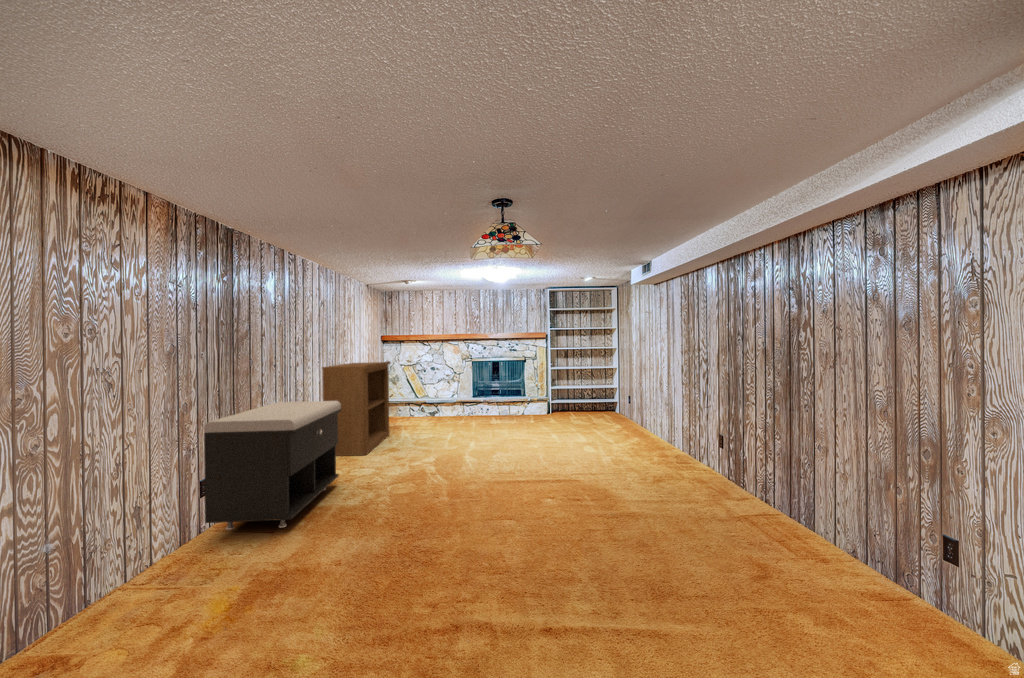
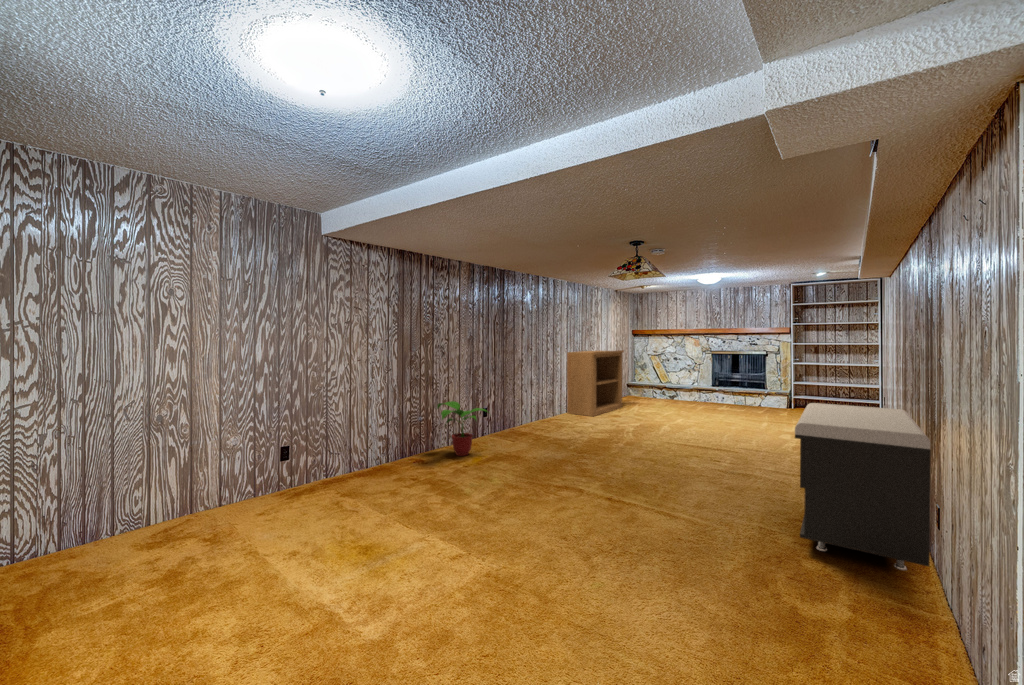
storage bench: present [204,401,341,530] -> present [795,403,931,570]
potted plant: none [95,489,248,614] -> present [437,401,488,456]

